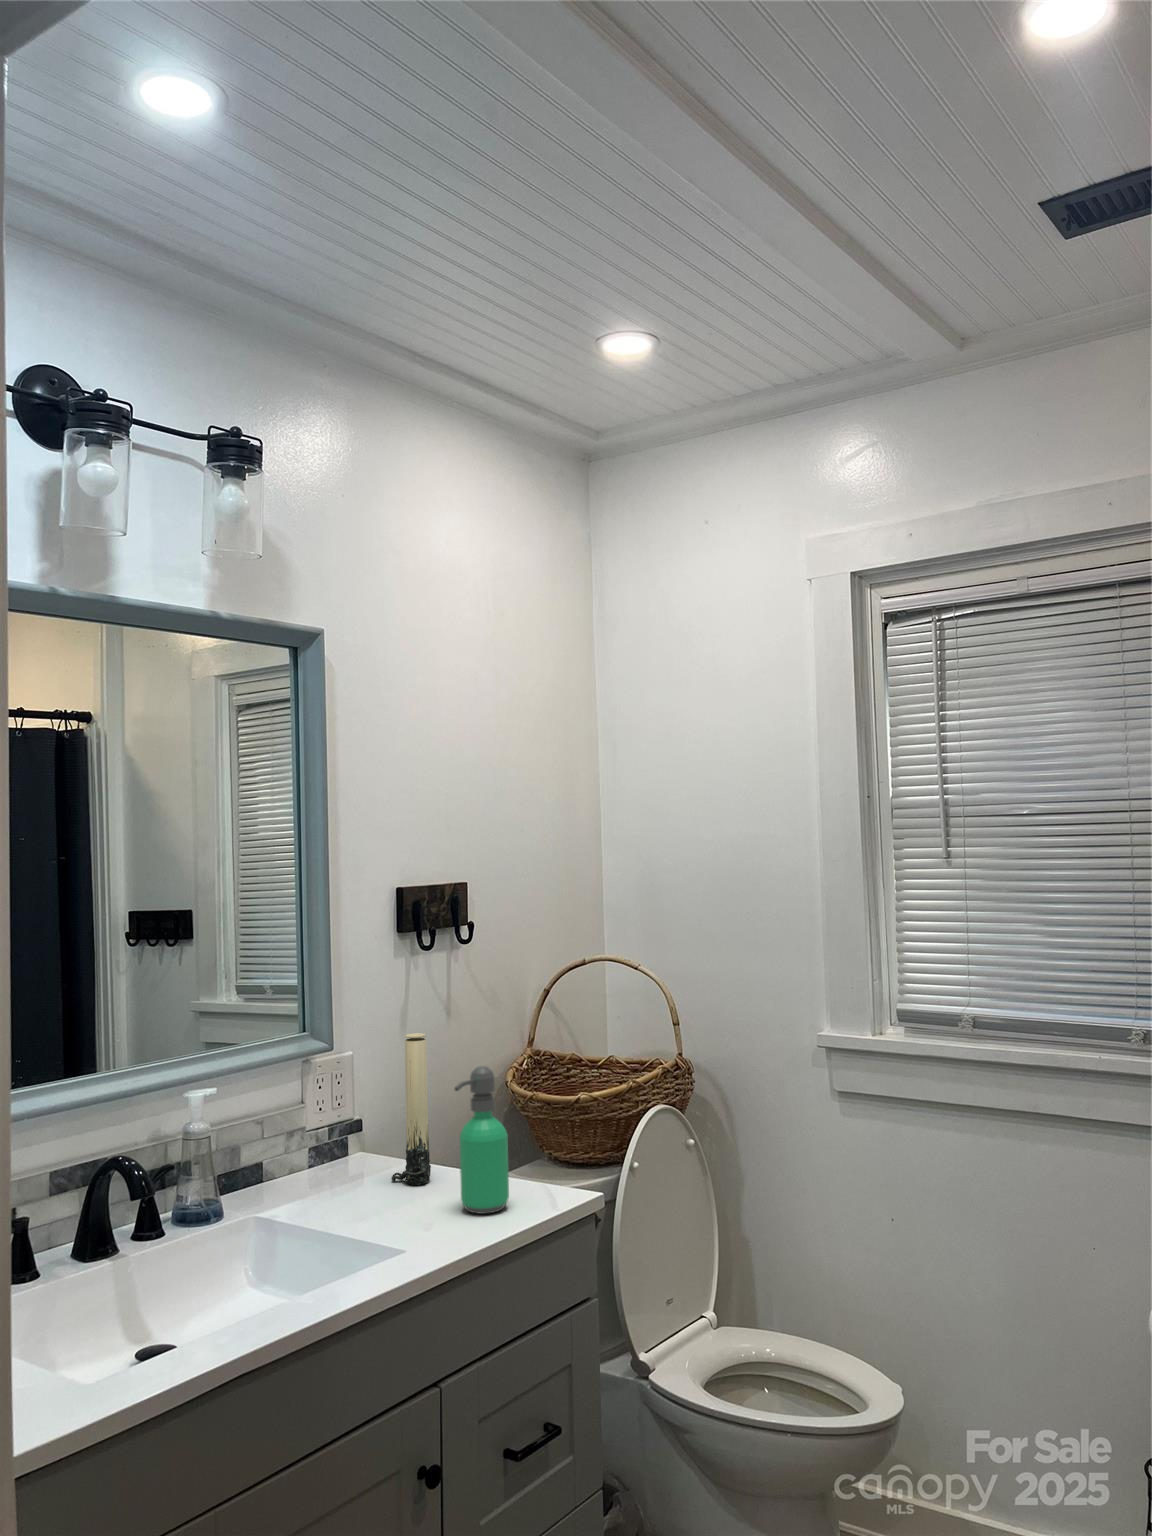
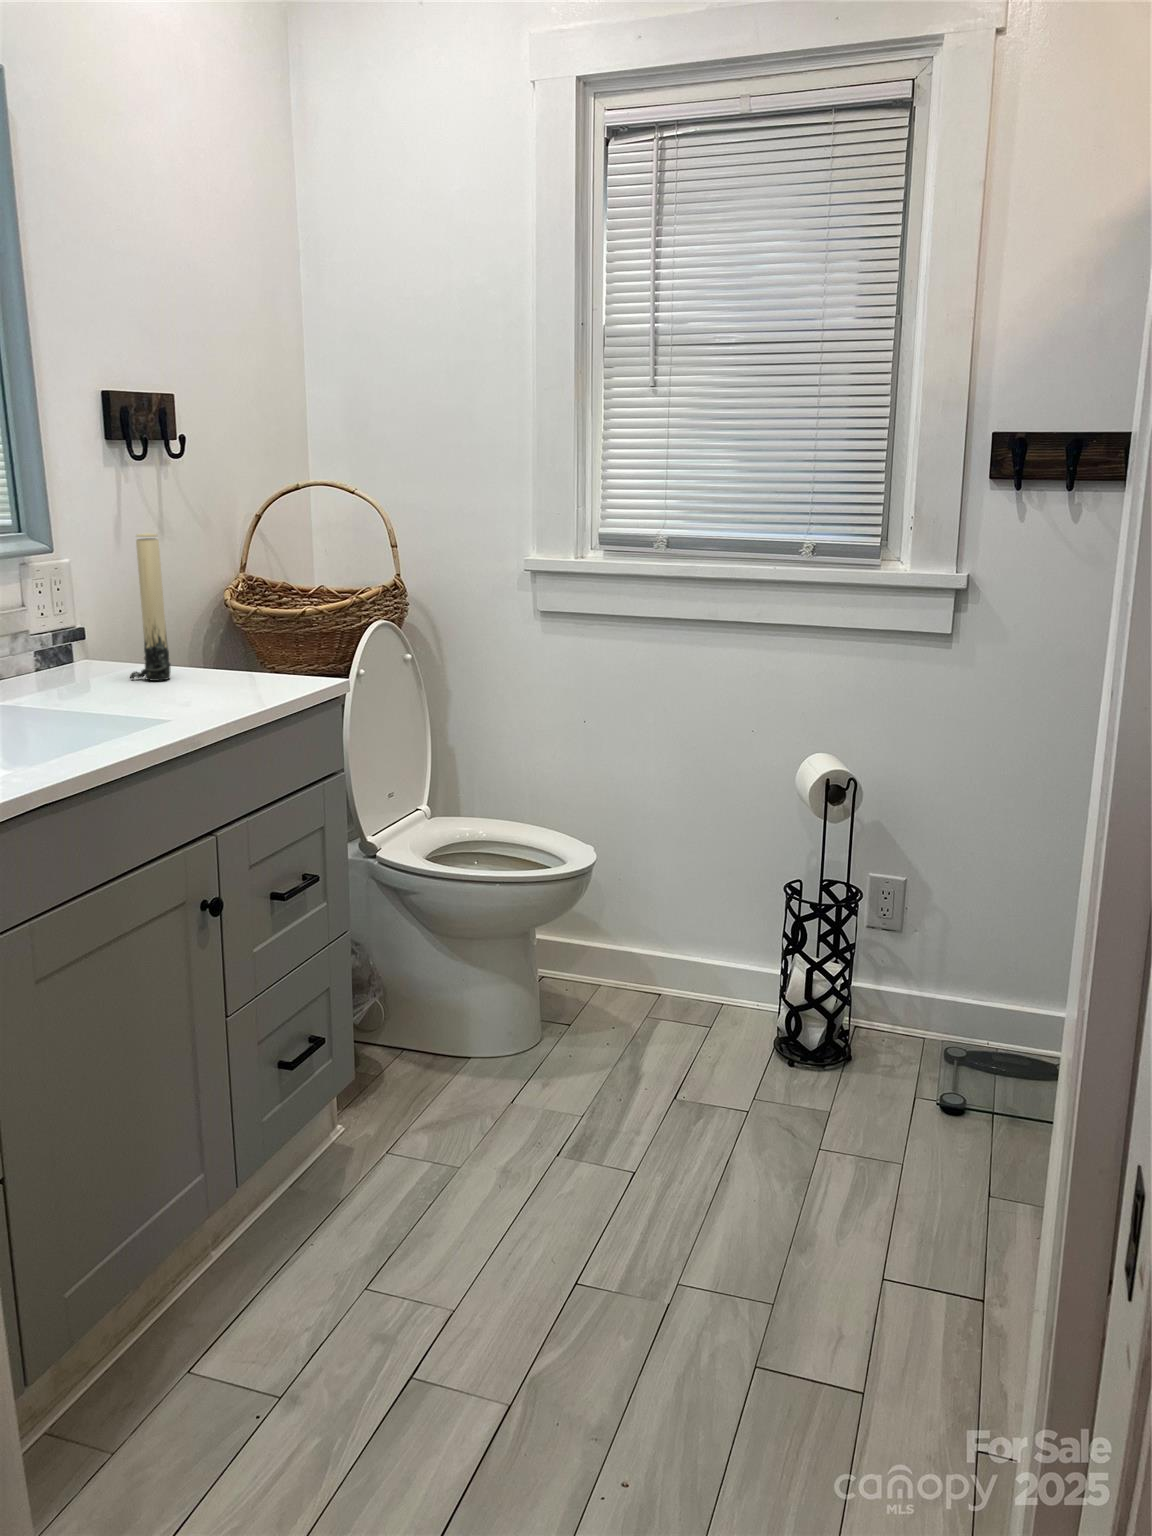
soap dispenser: present [455,1066,509,1214] -> none [205,558,260,695]

